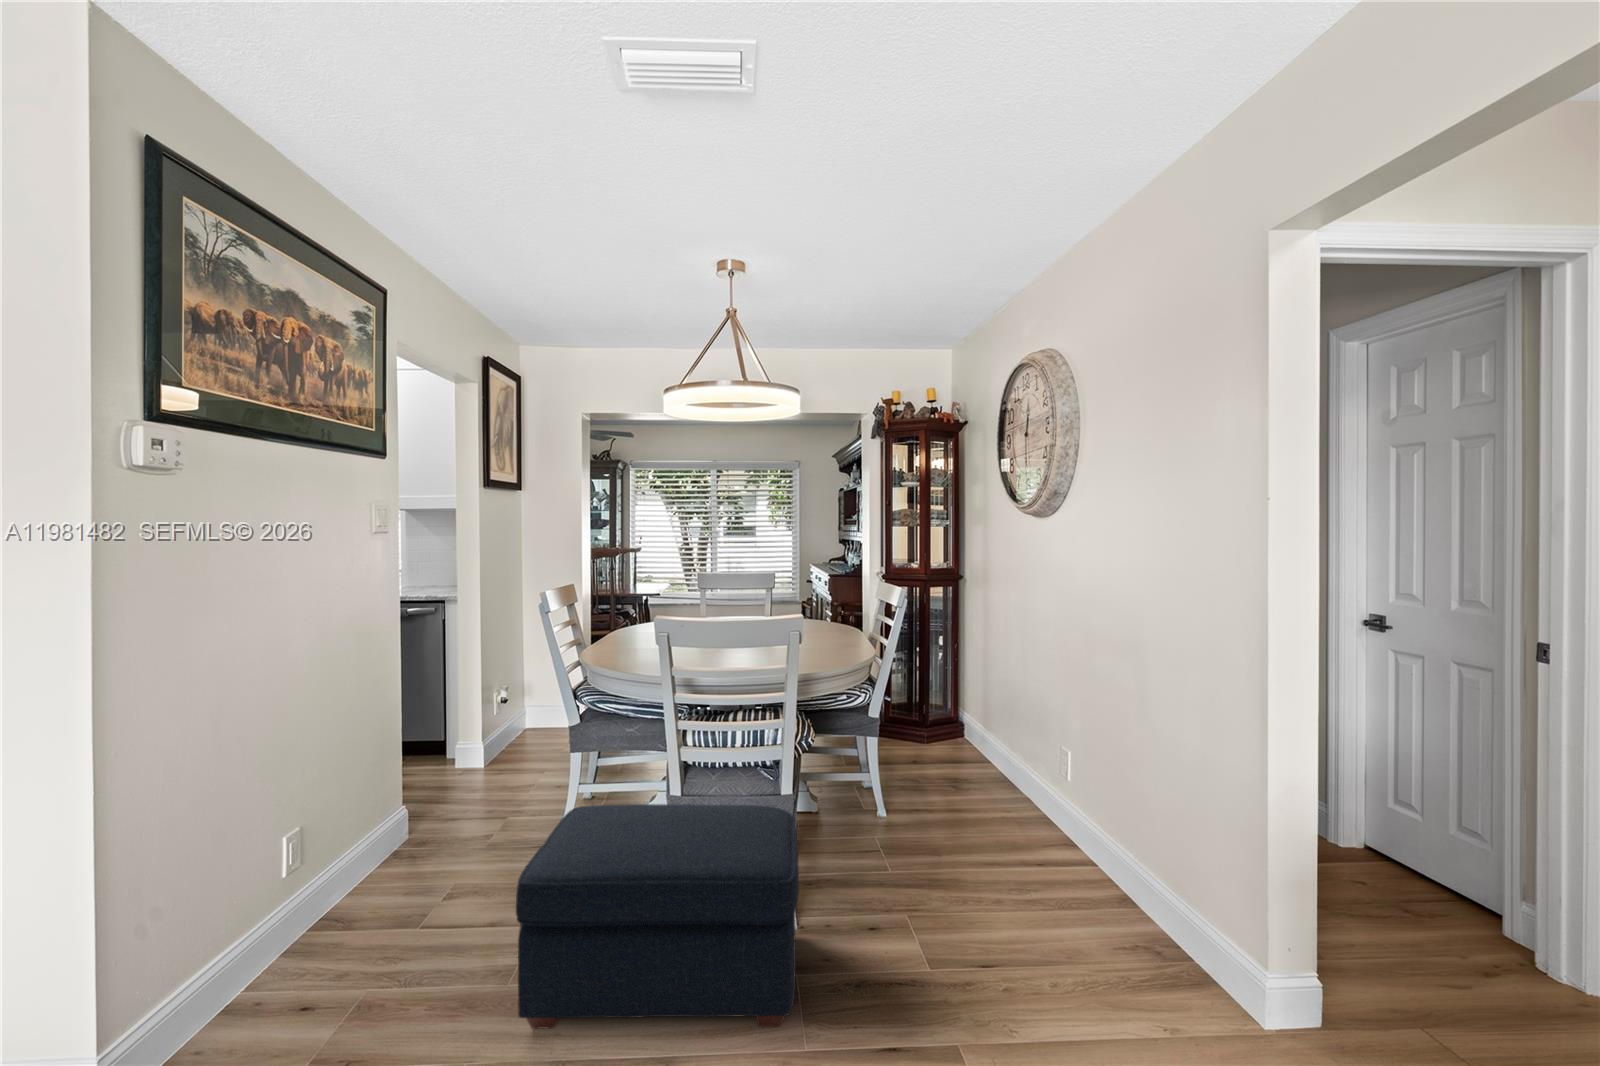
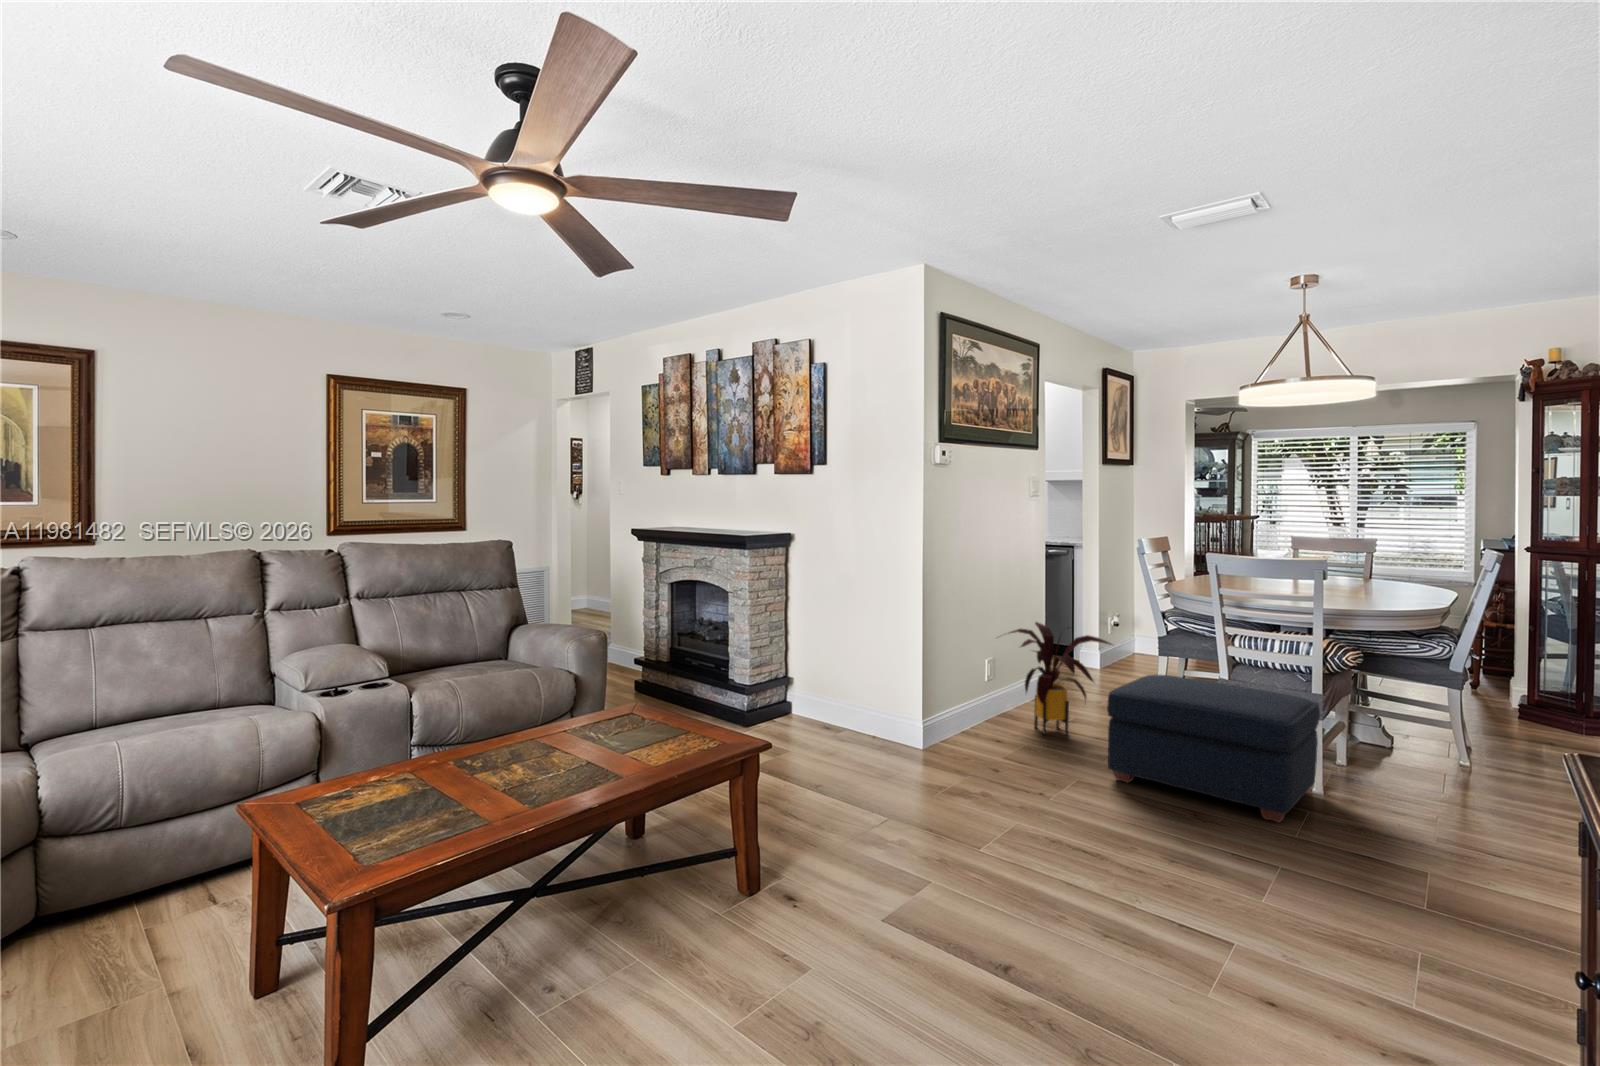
house plant: none [300,741,517,948] -> present [1009,622,1111,735]

